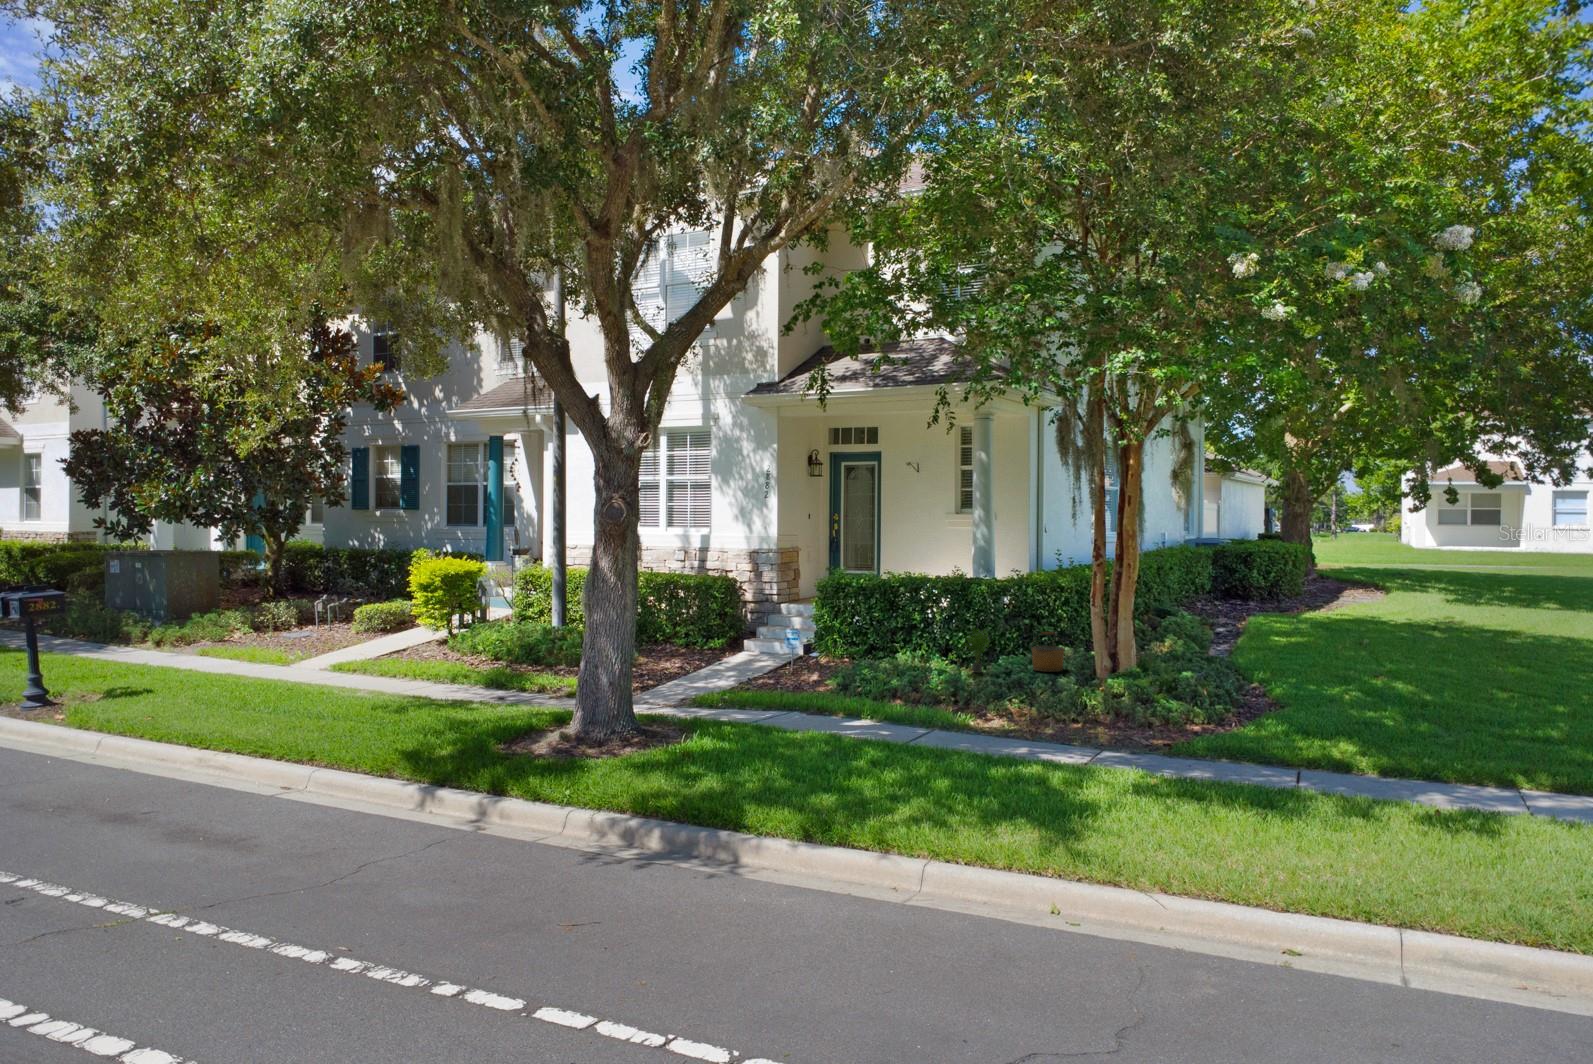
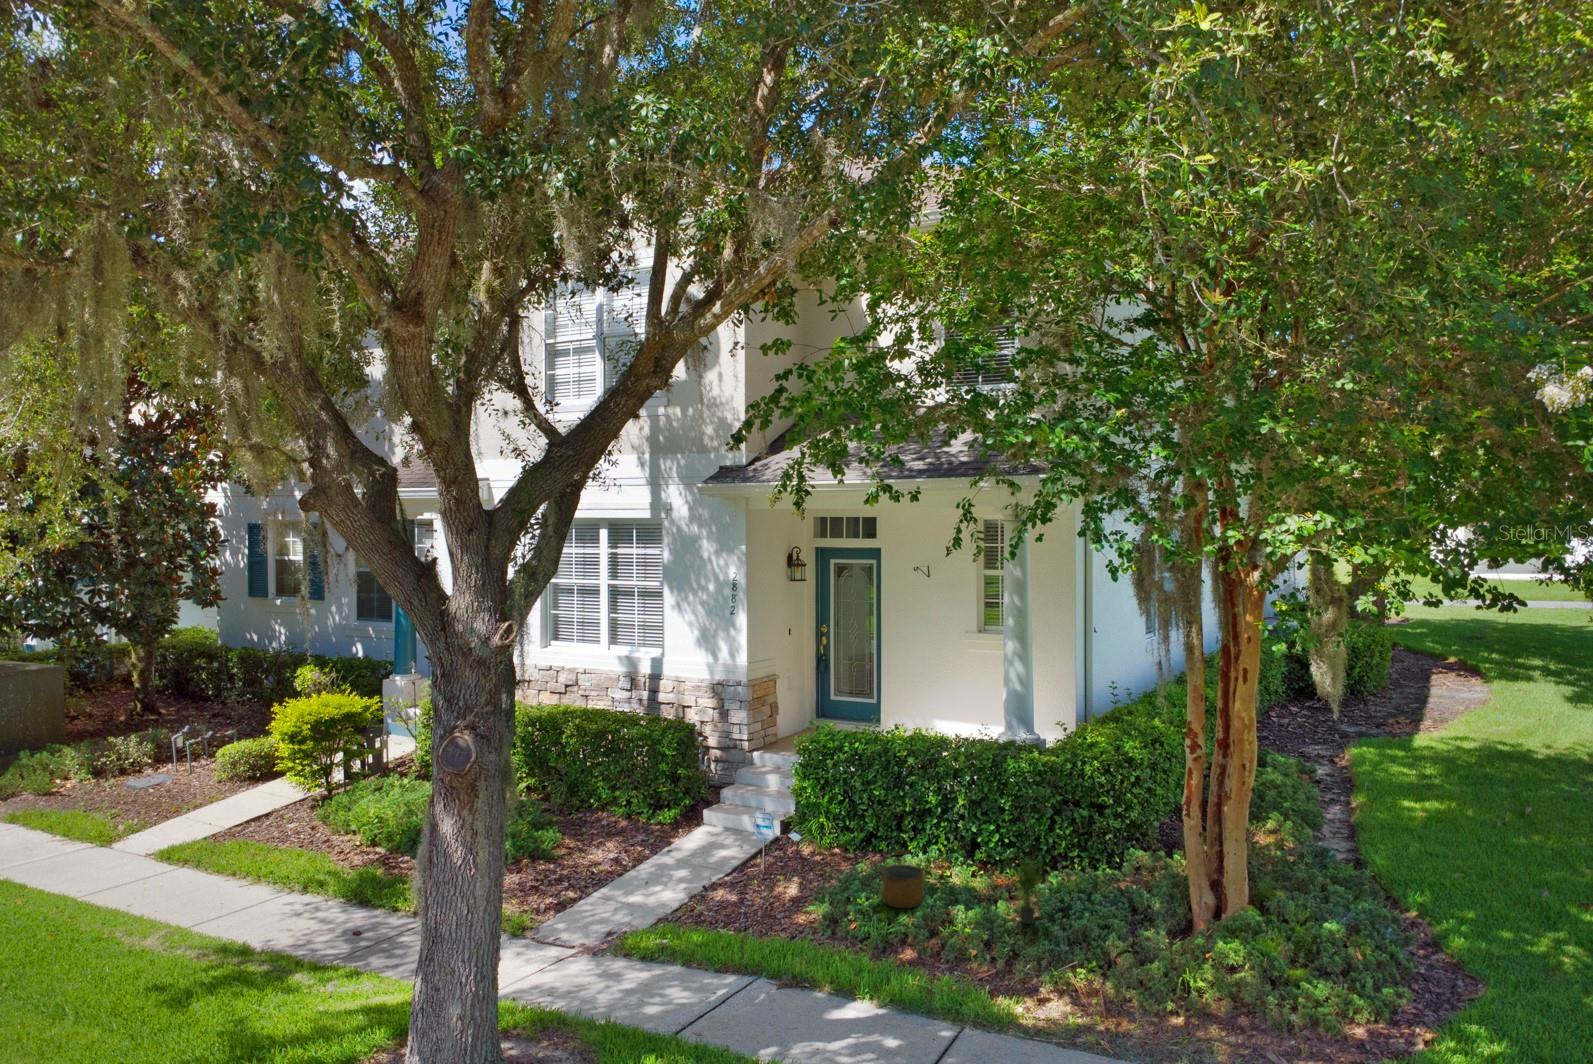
bucket: present [1031,632,1065,672] -> present [881,851,925,908]

